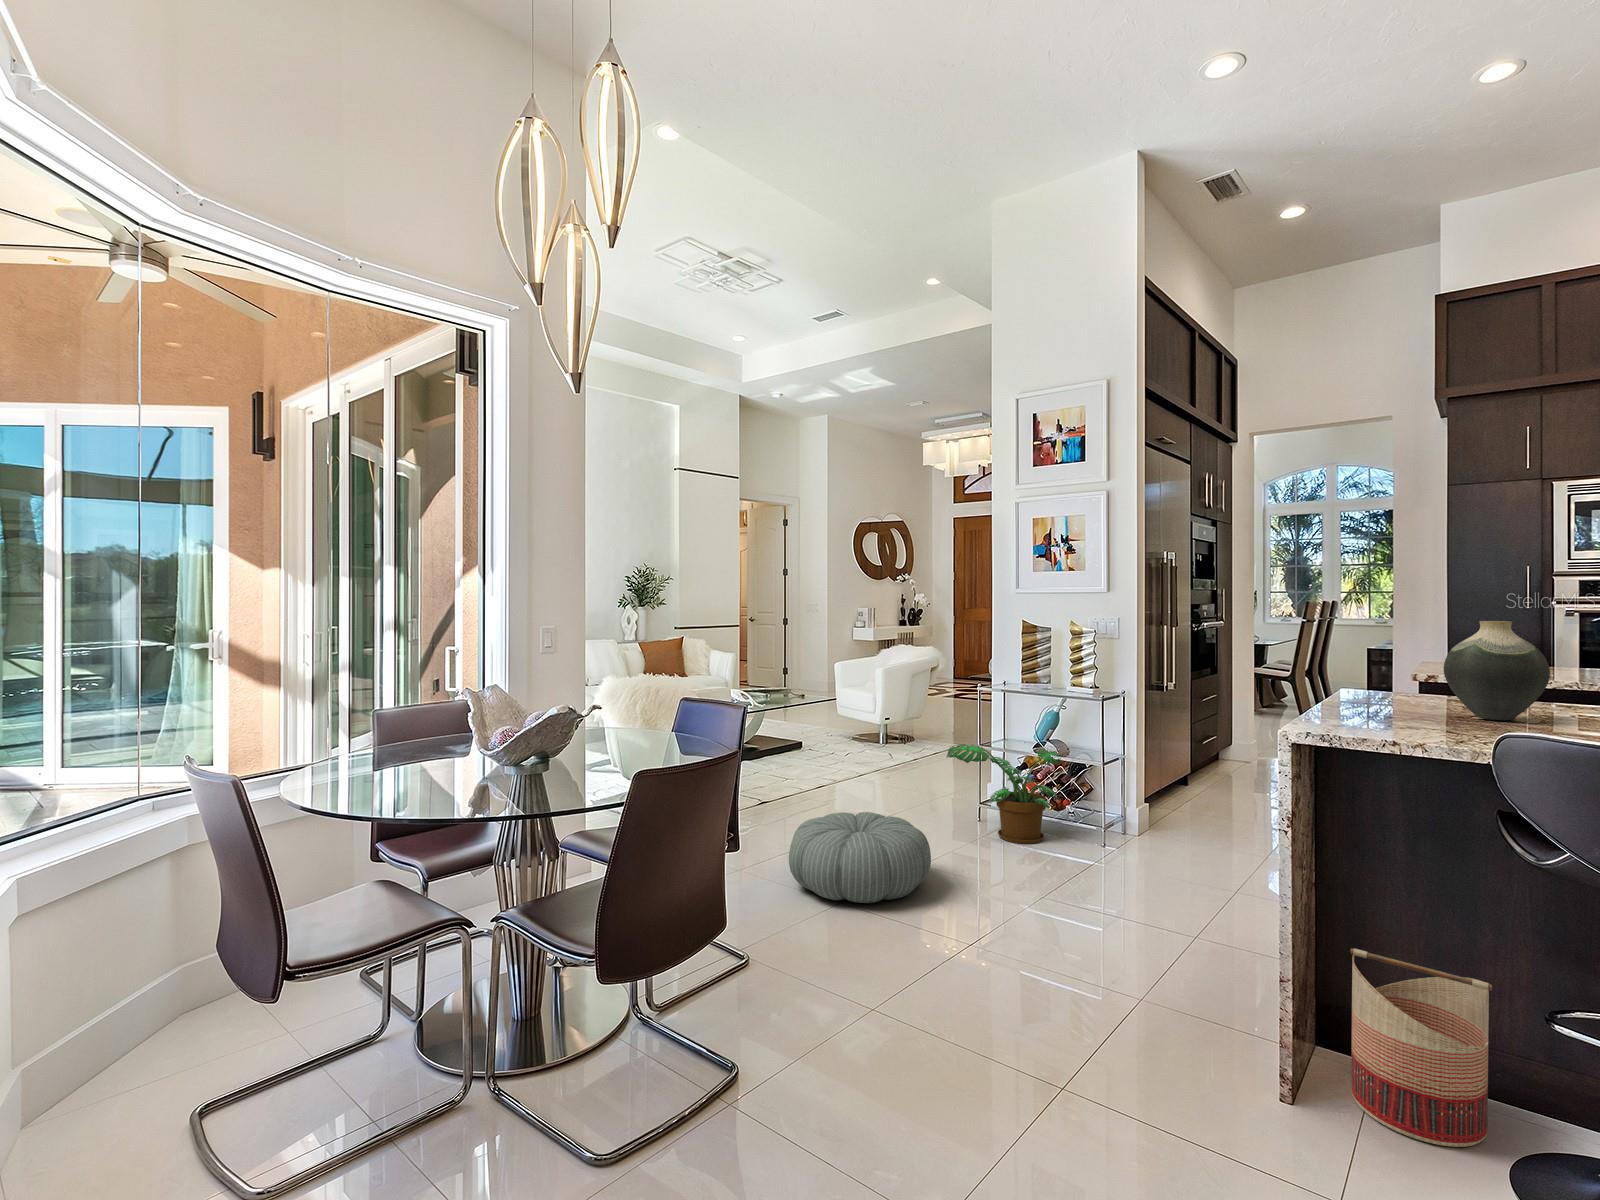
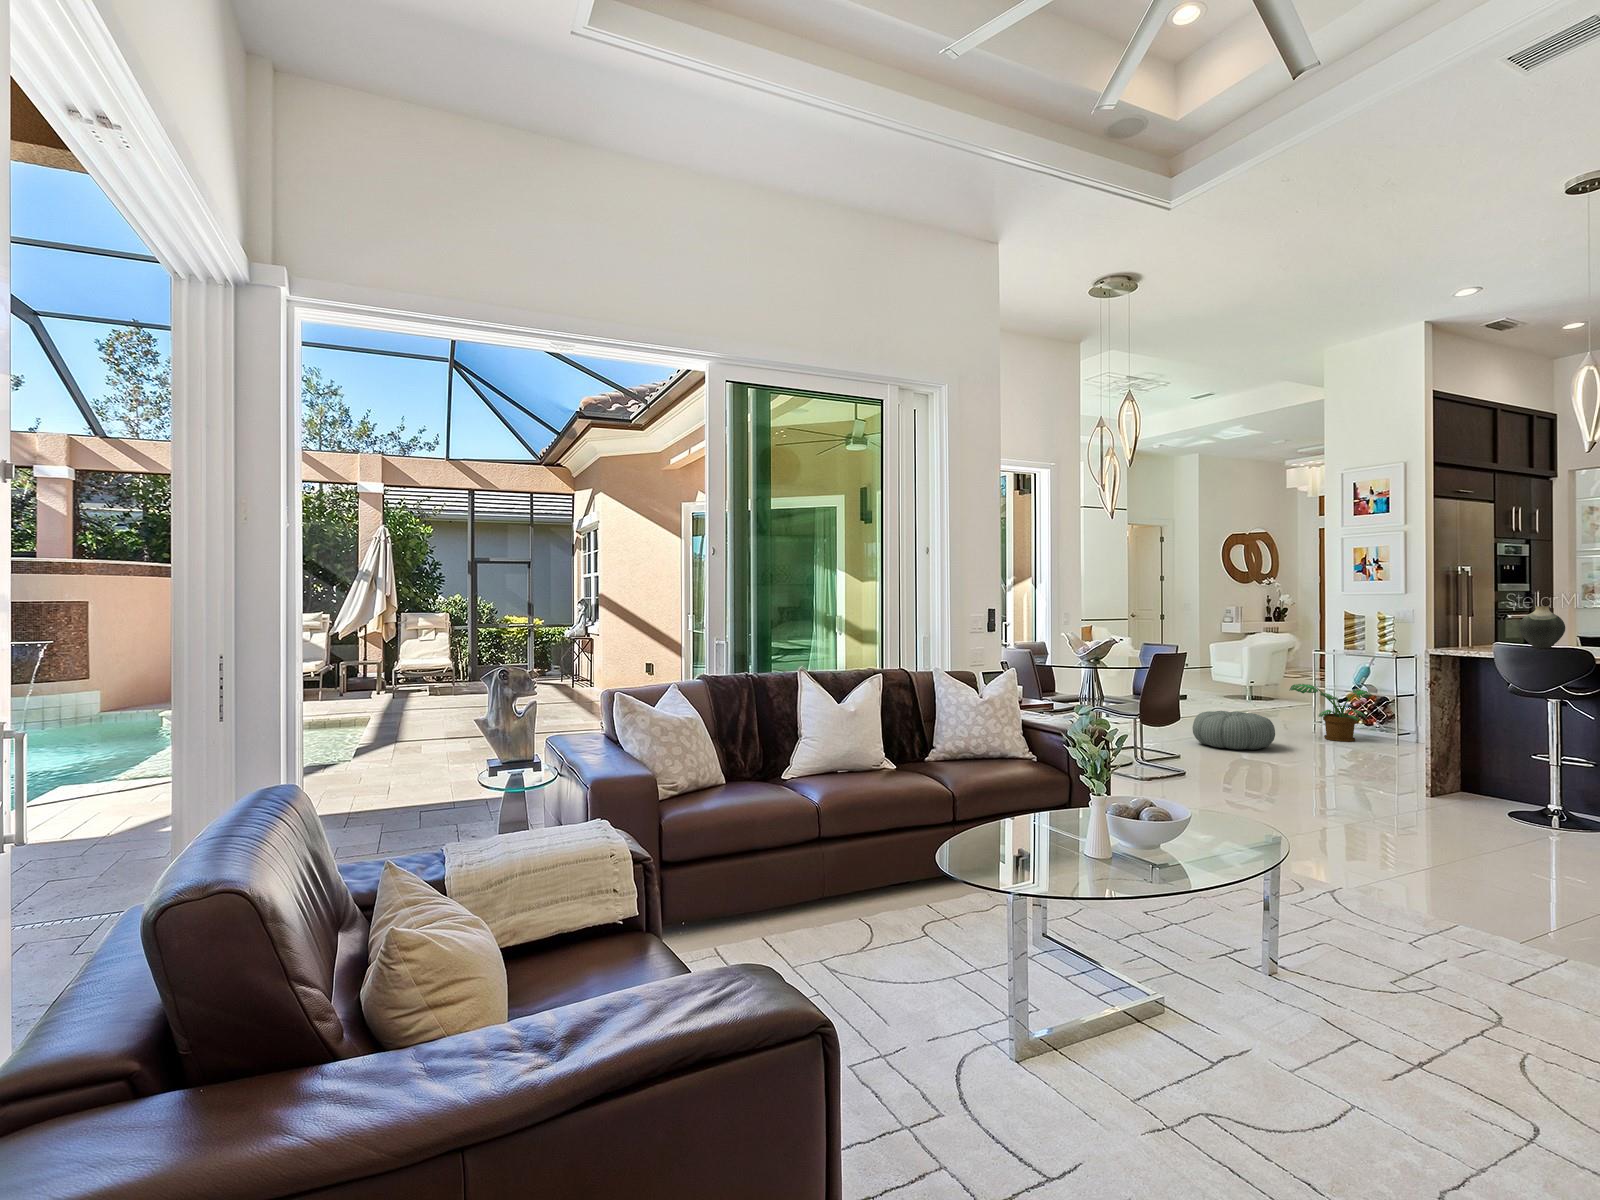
basket: present [1351,948,1492,1147] -> none [1458,739,1515,806]

